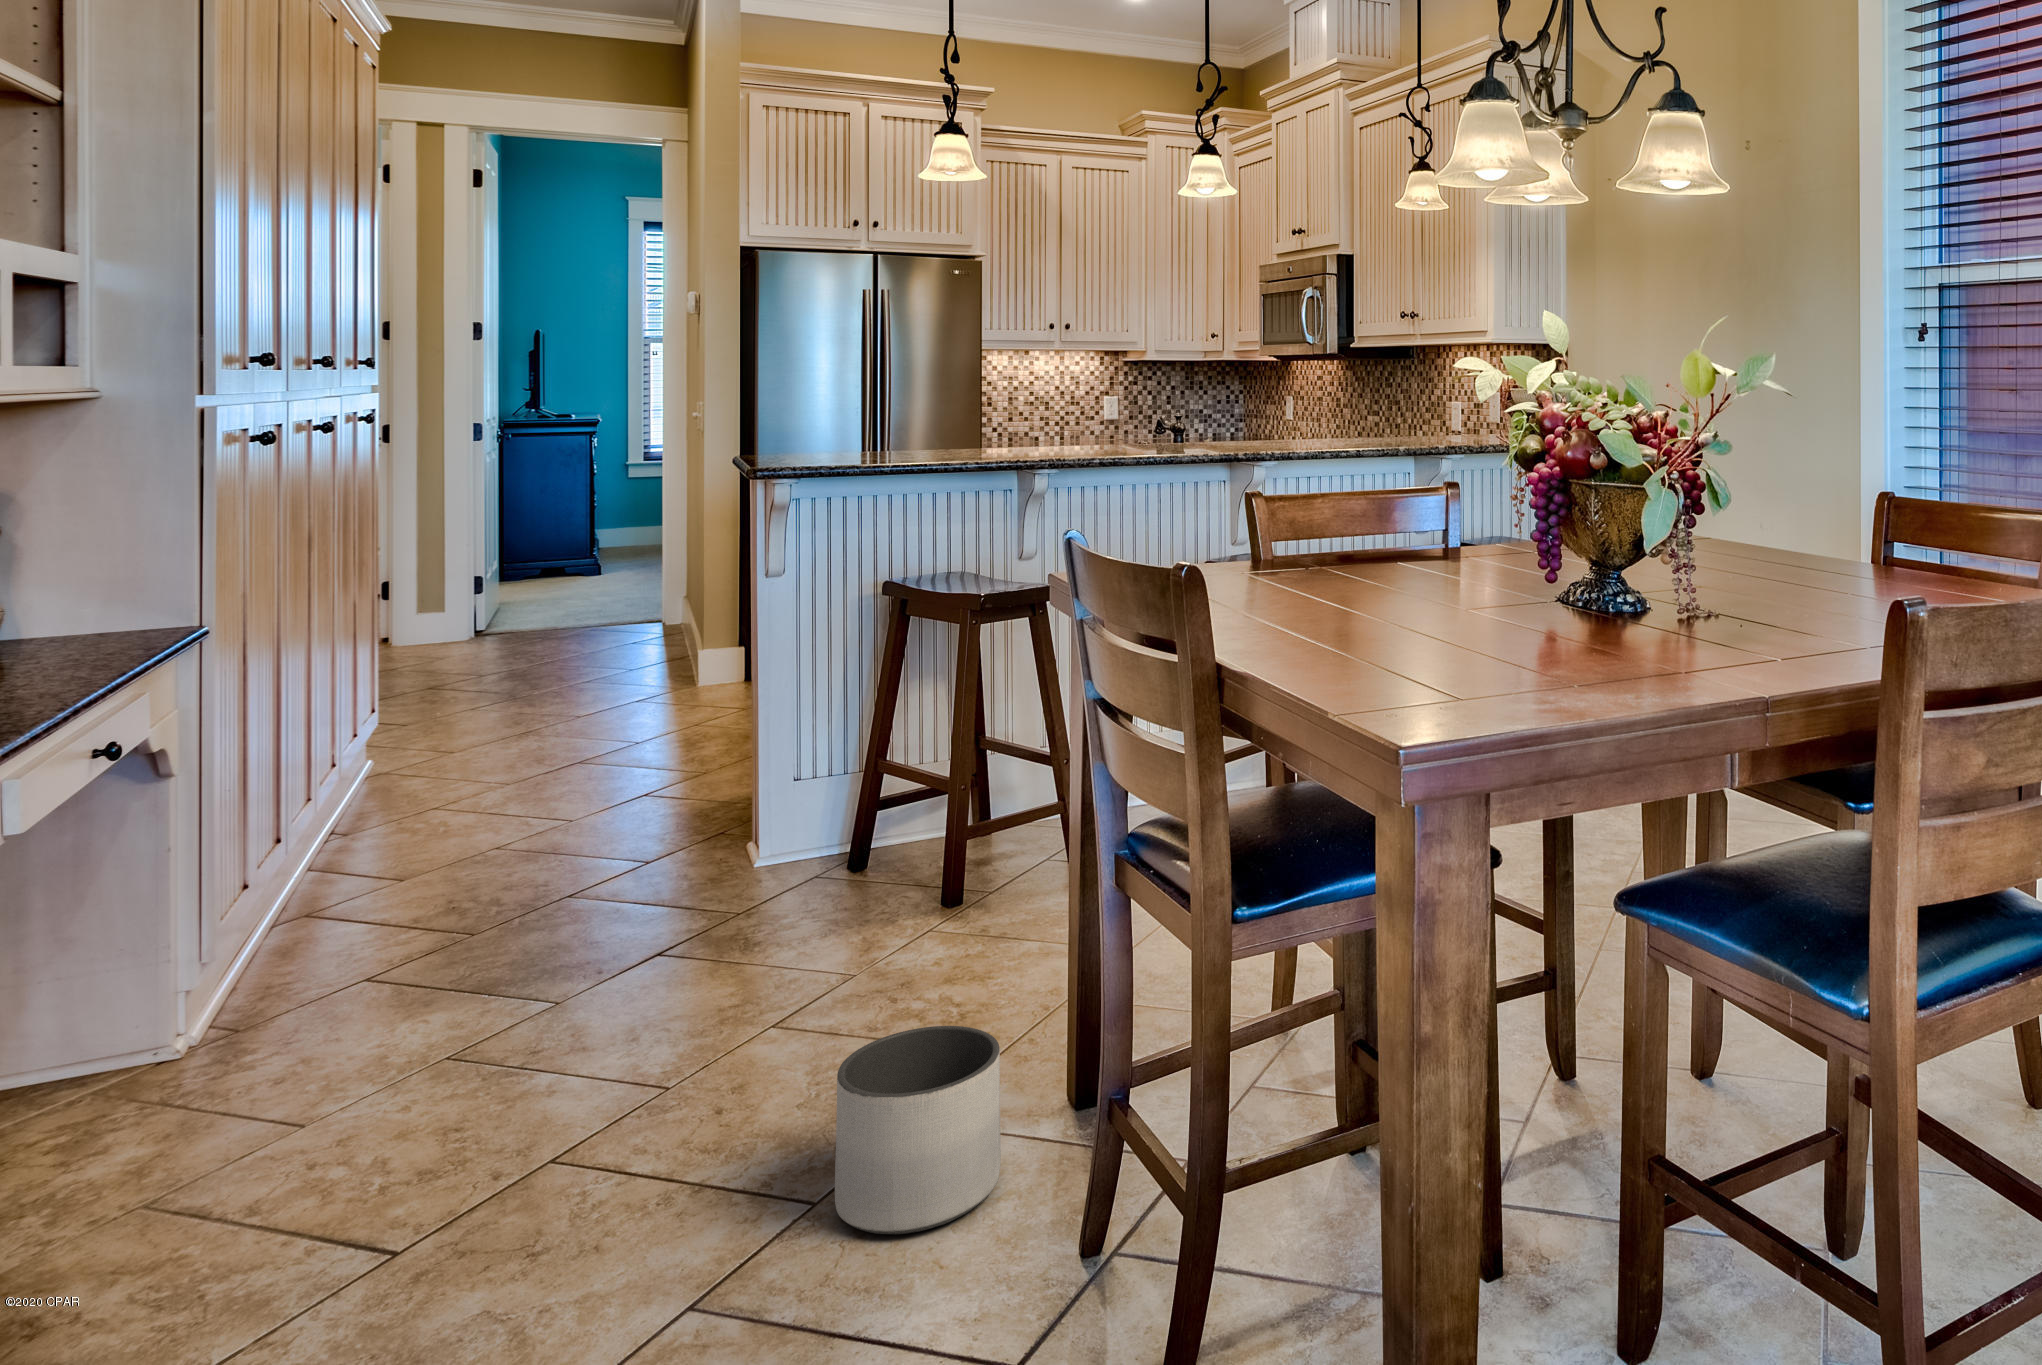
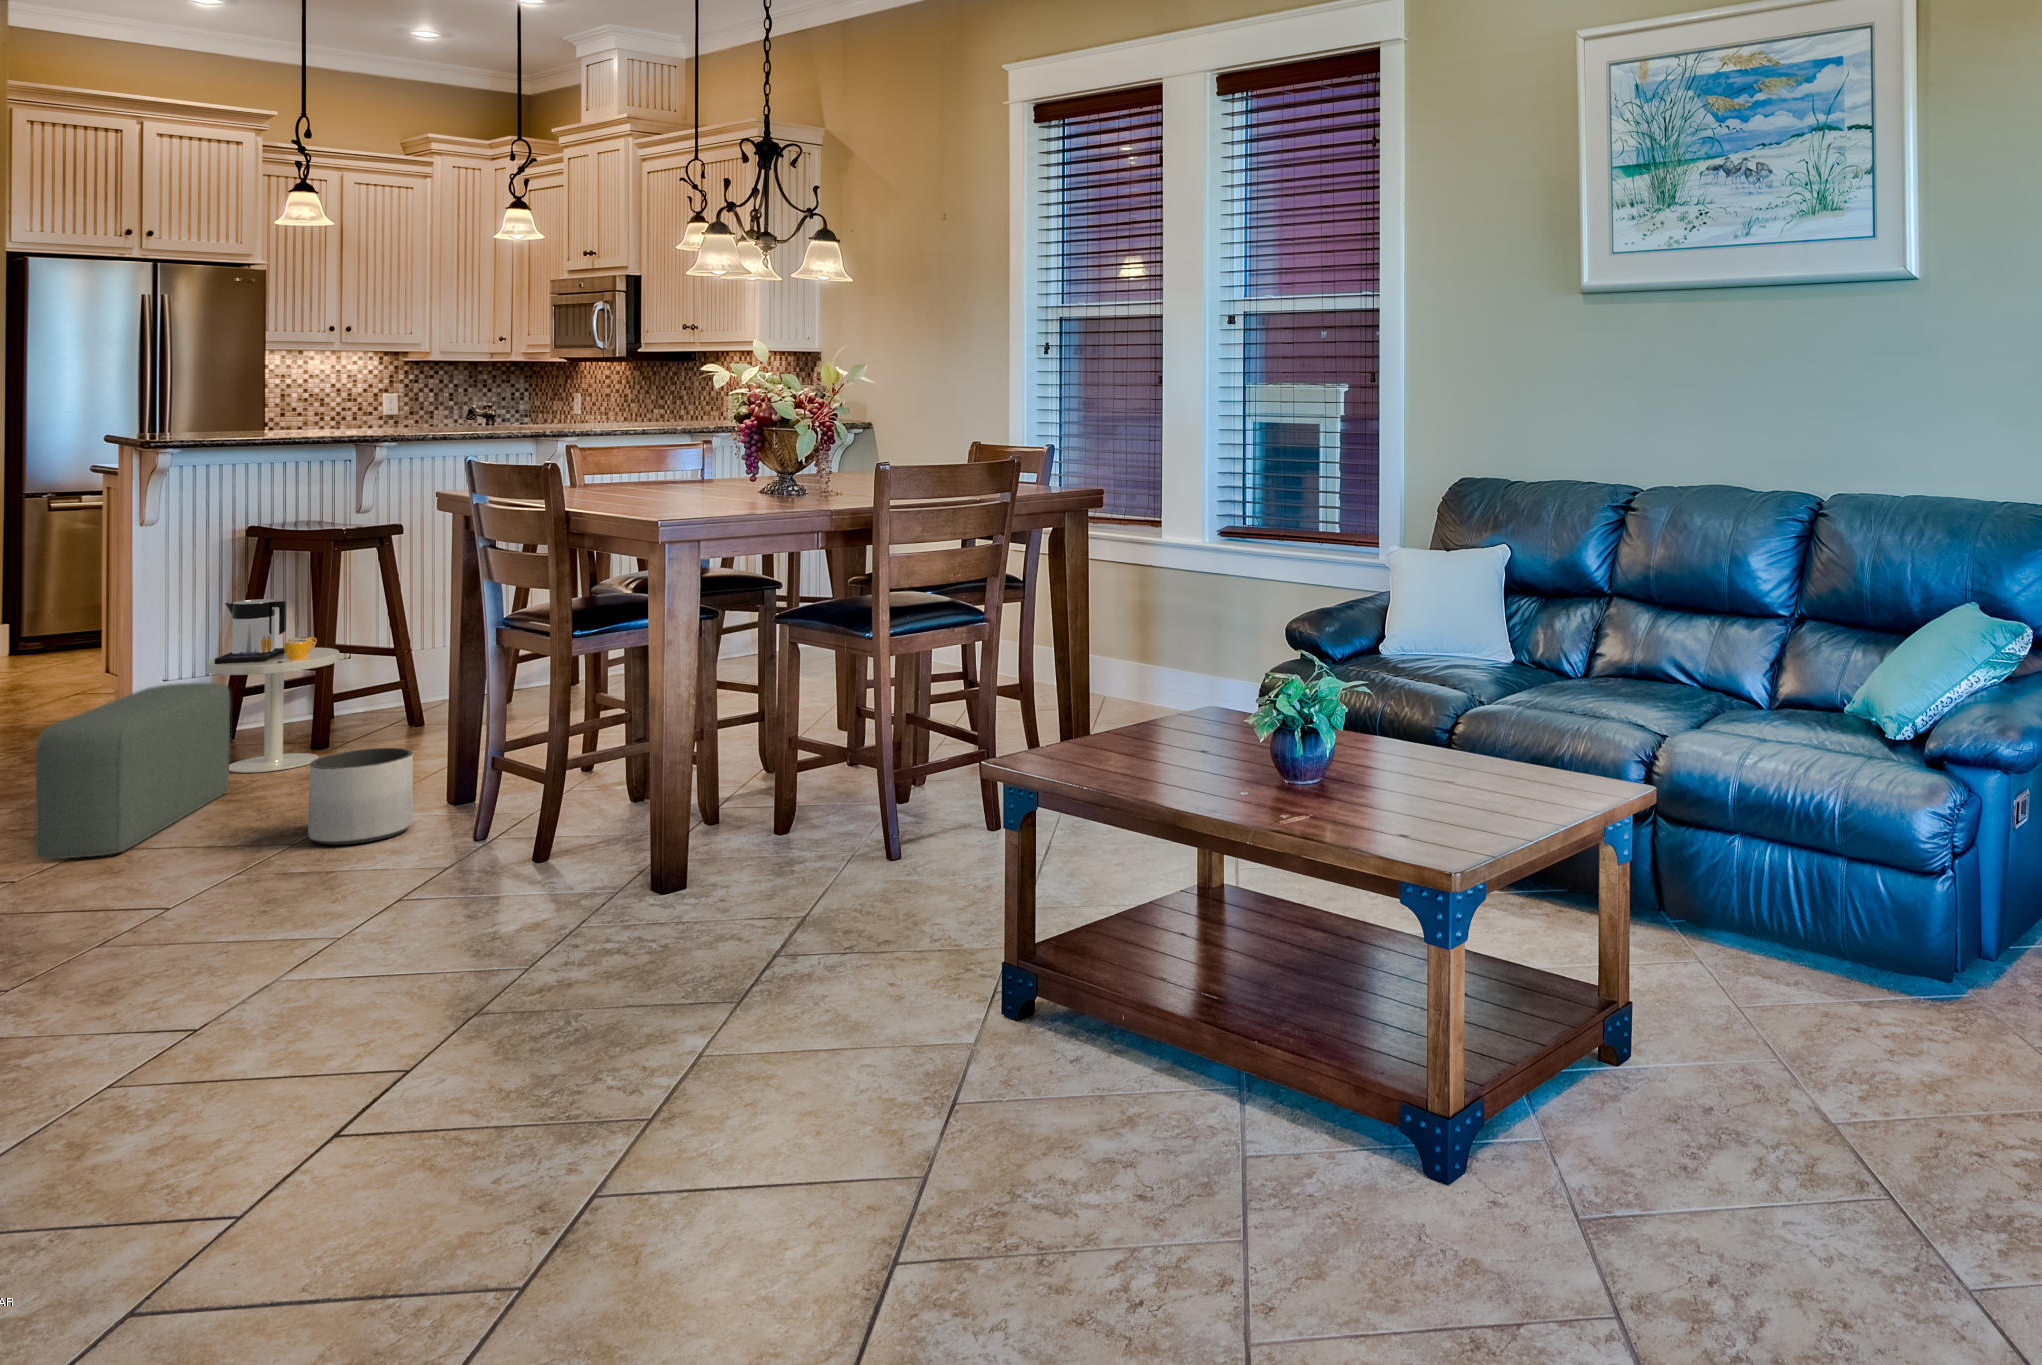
side table: none [804,698,969,959] -> present [207,599,339,773]
pouf: none [459,844,805,1195] -> present [35,683,230,859]

